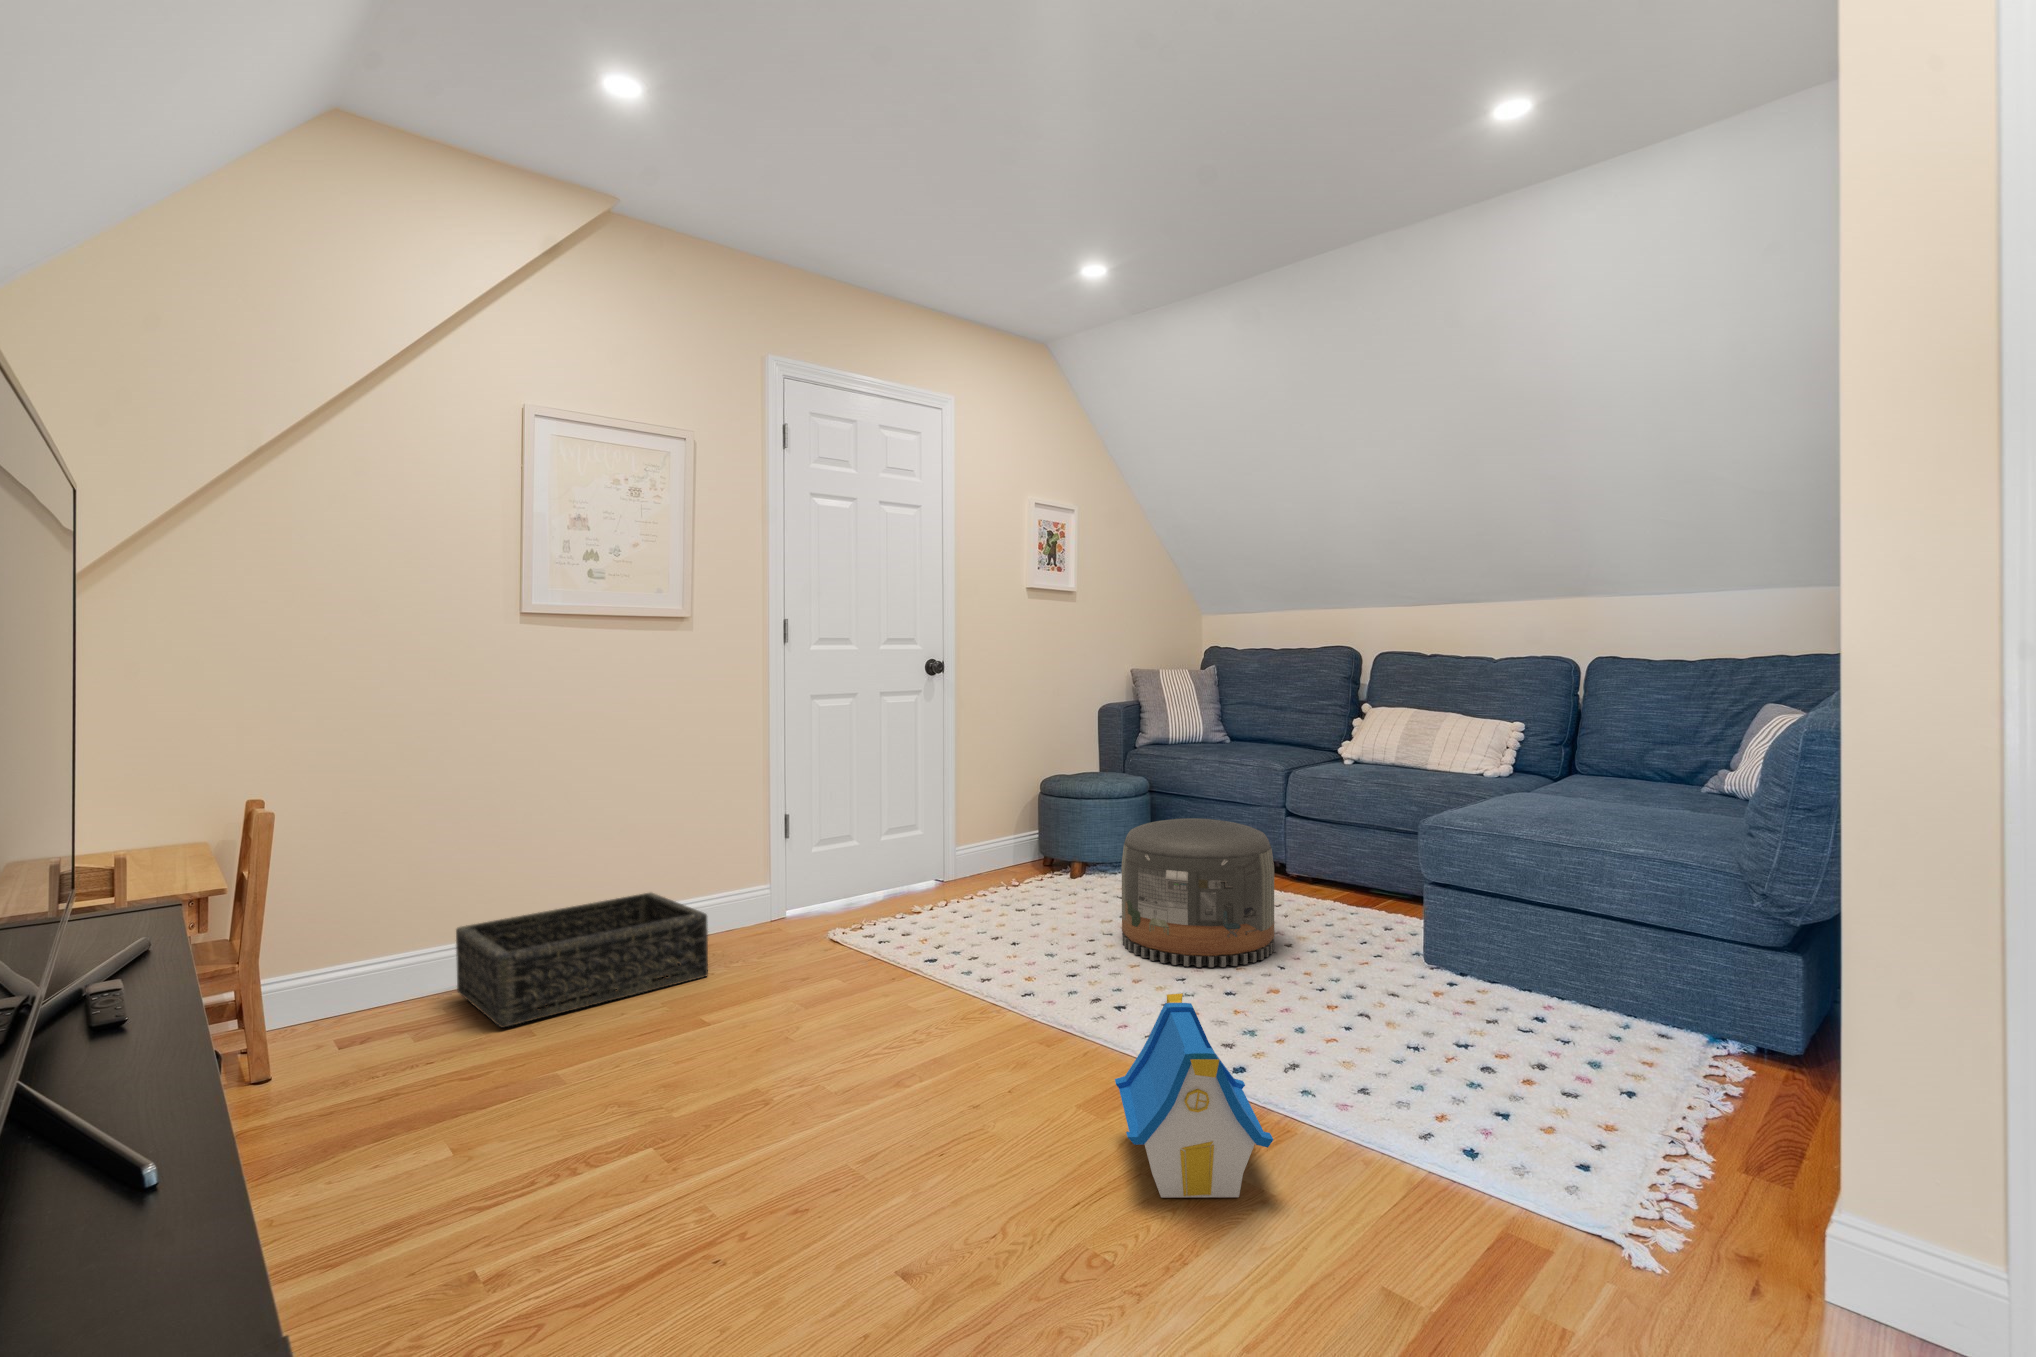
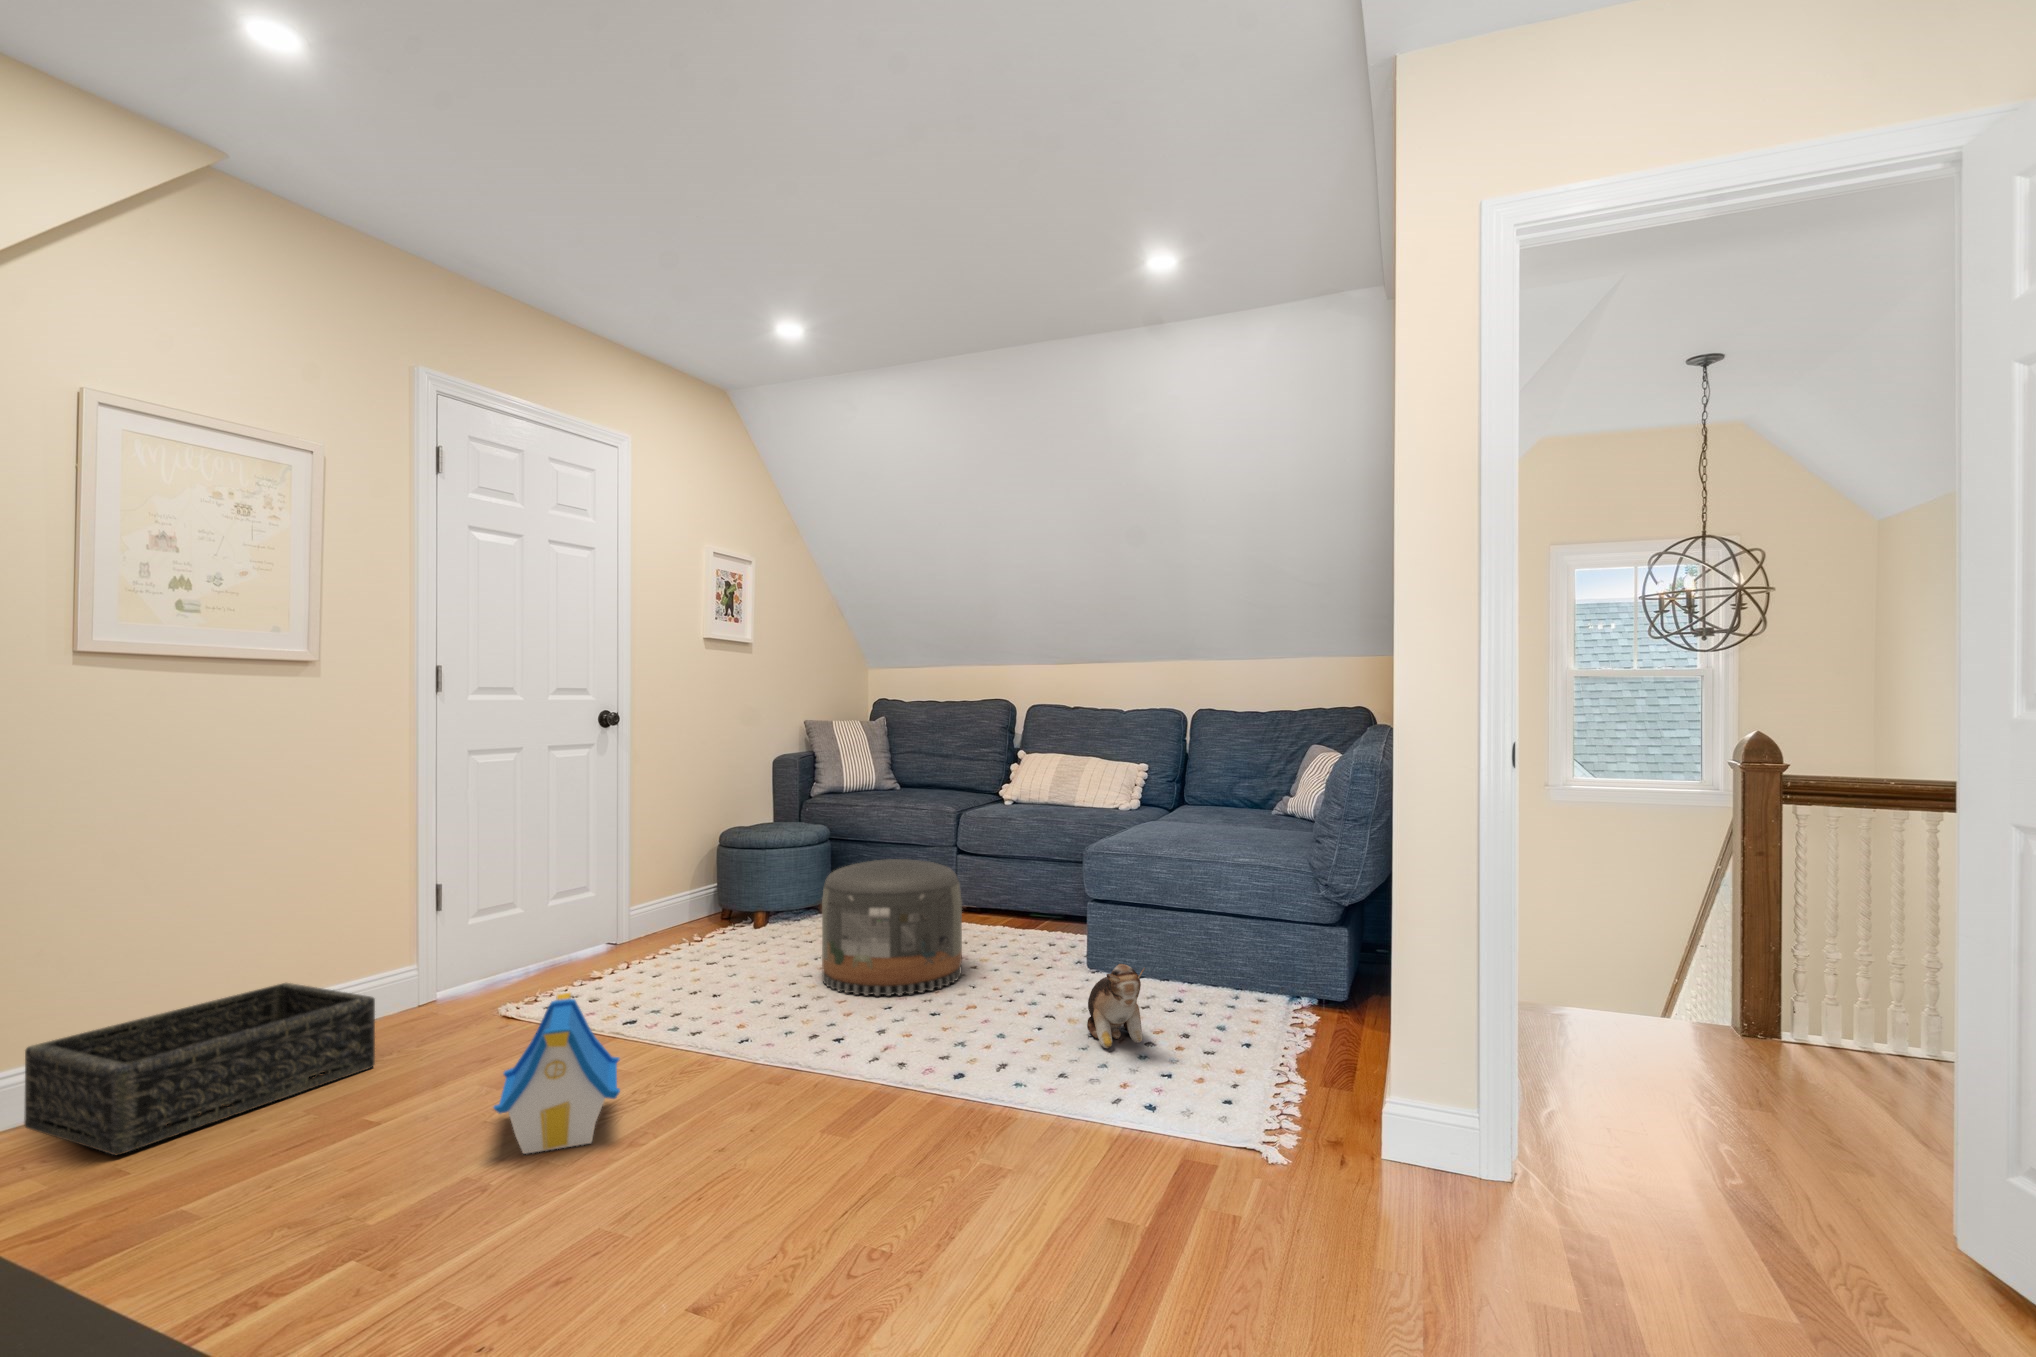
plush toy: none [1409,967,1481,1066] -> present [1087,964,1145,1048]
toy house: present [1115,993,1273,1198] -> present [494,993,620,1154]

